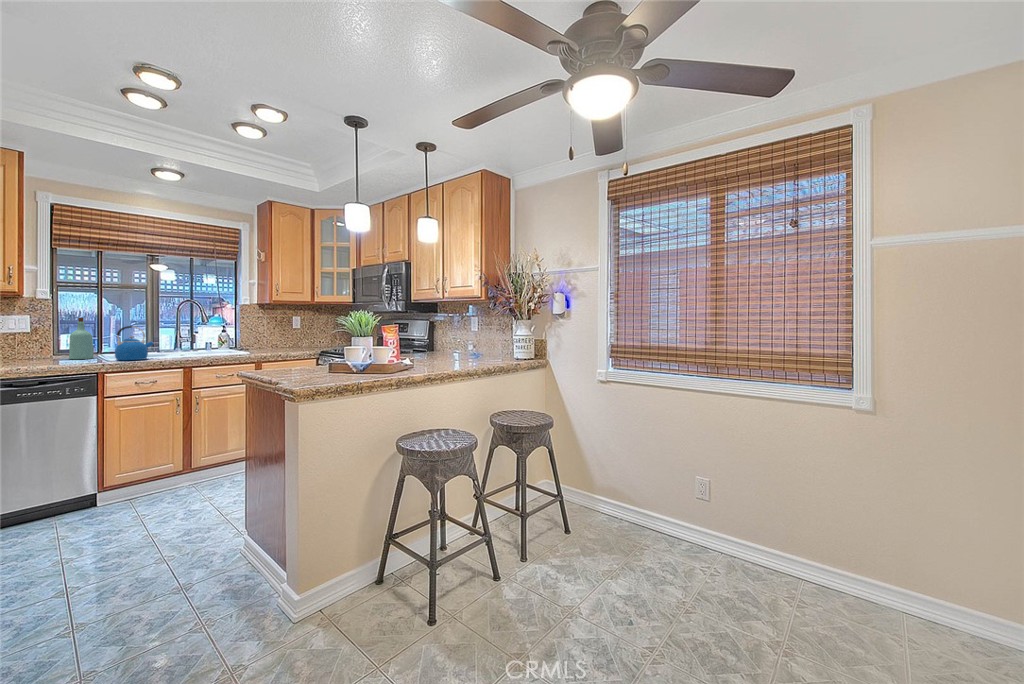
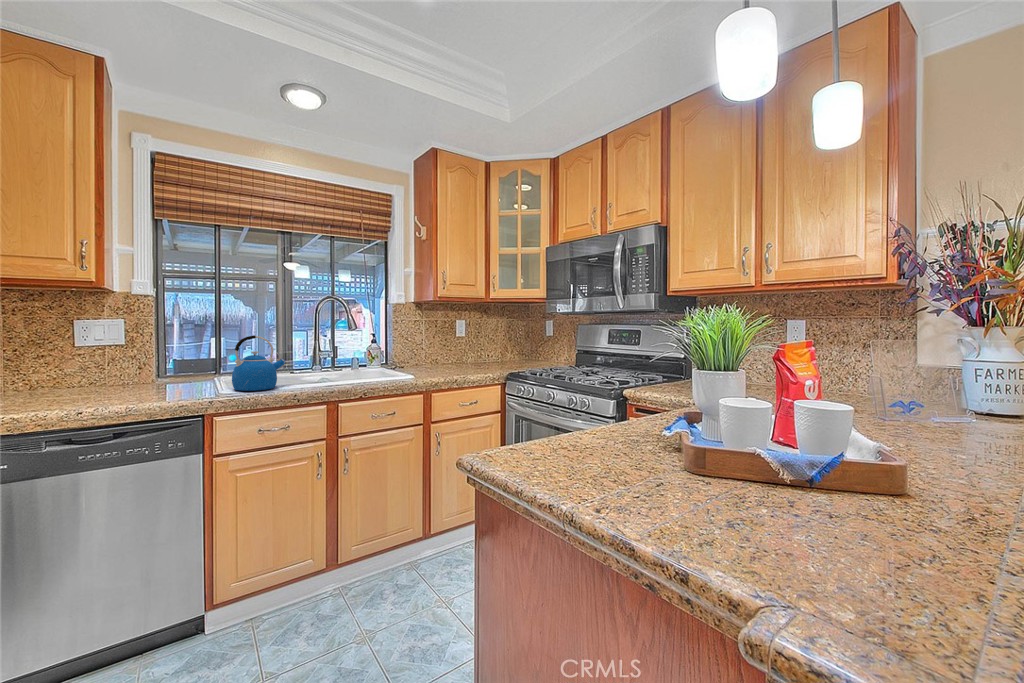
bottle: present [69,318,93,359] -> none [171,323,204,387]

